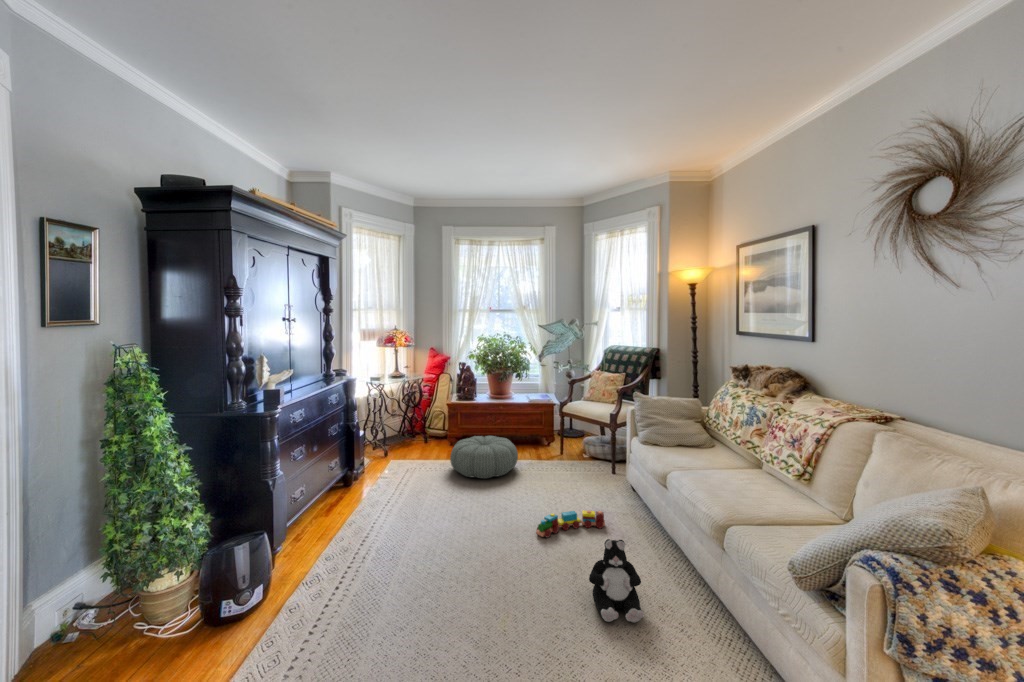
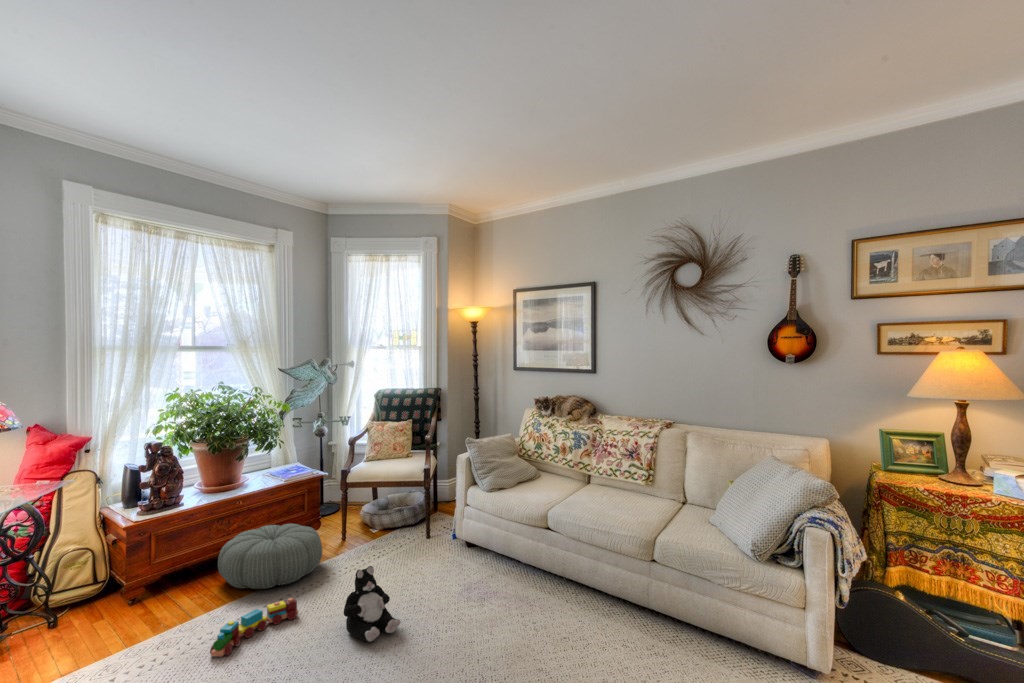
toy train: present [536,510,605,537] -> present [210,598,298,656]
plush toy: present [589,539,644,623] -> present [344,566,400,642]

